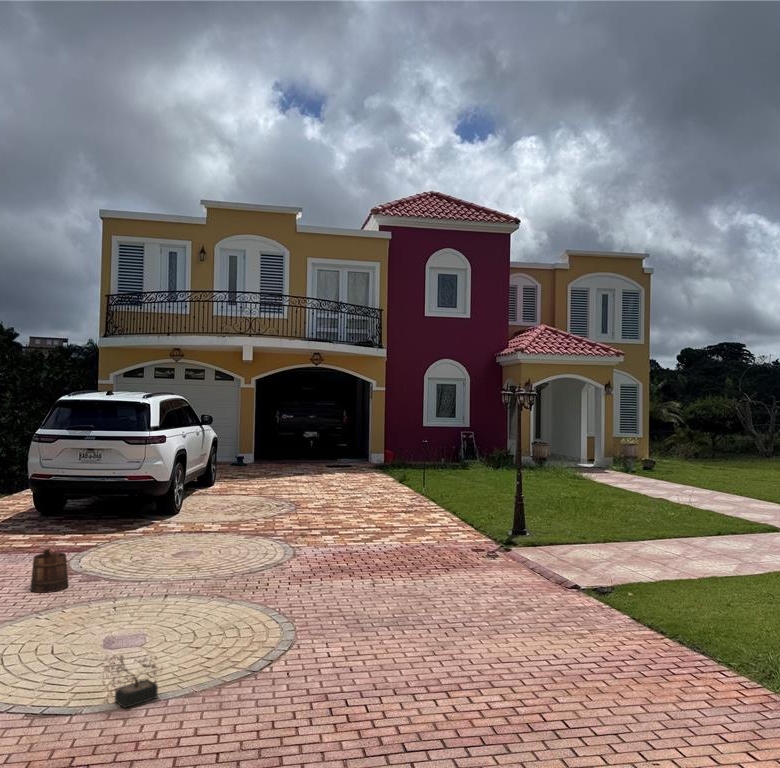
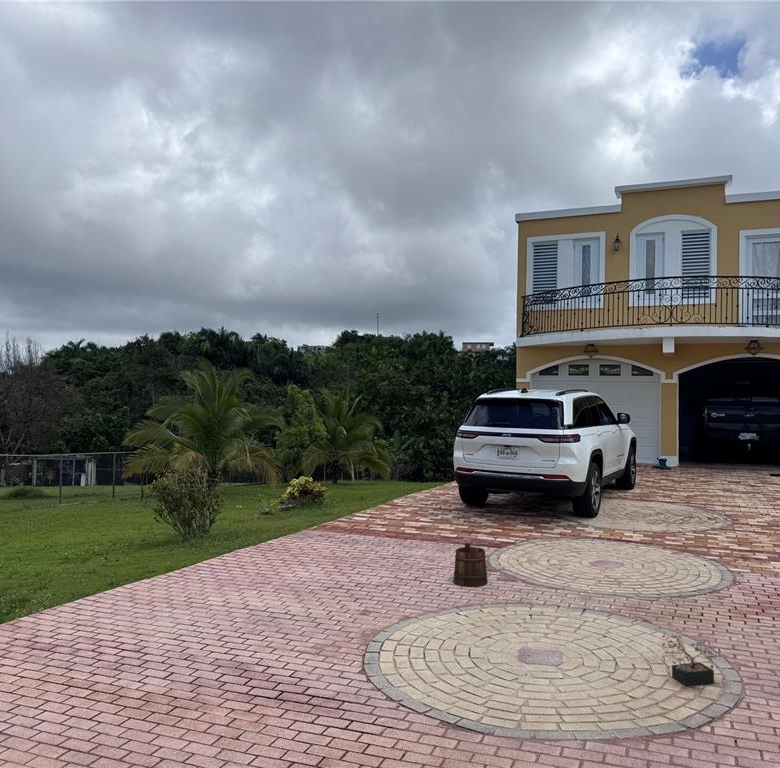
decorative plant: present [103,655,163,708] -> present [661,633,717,686]

